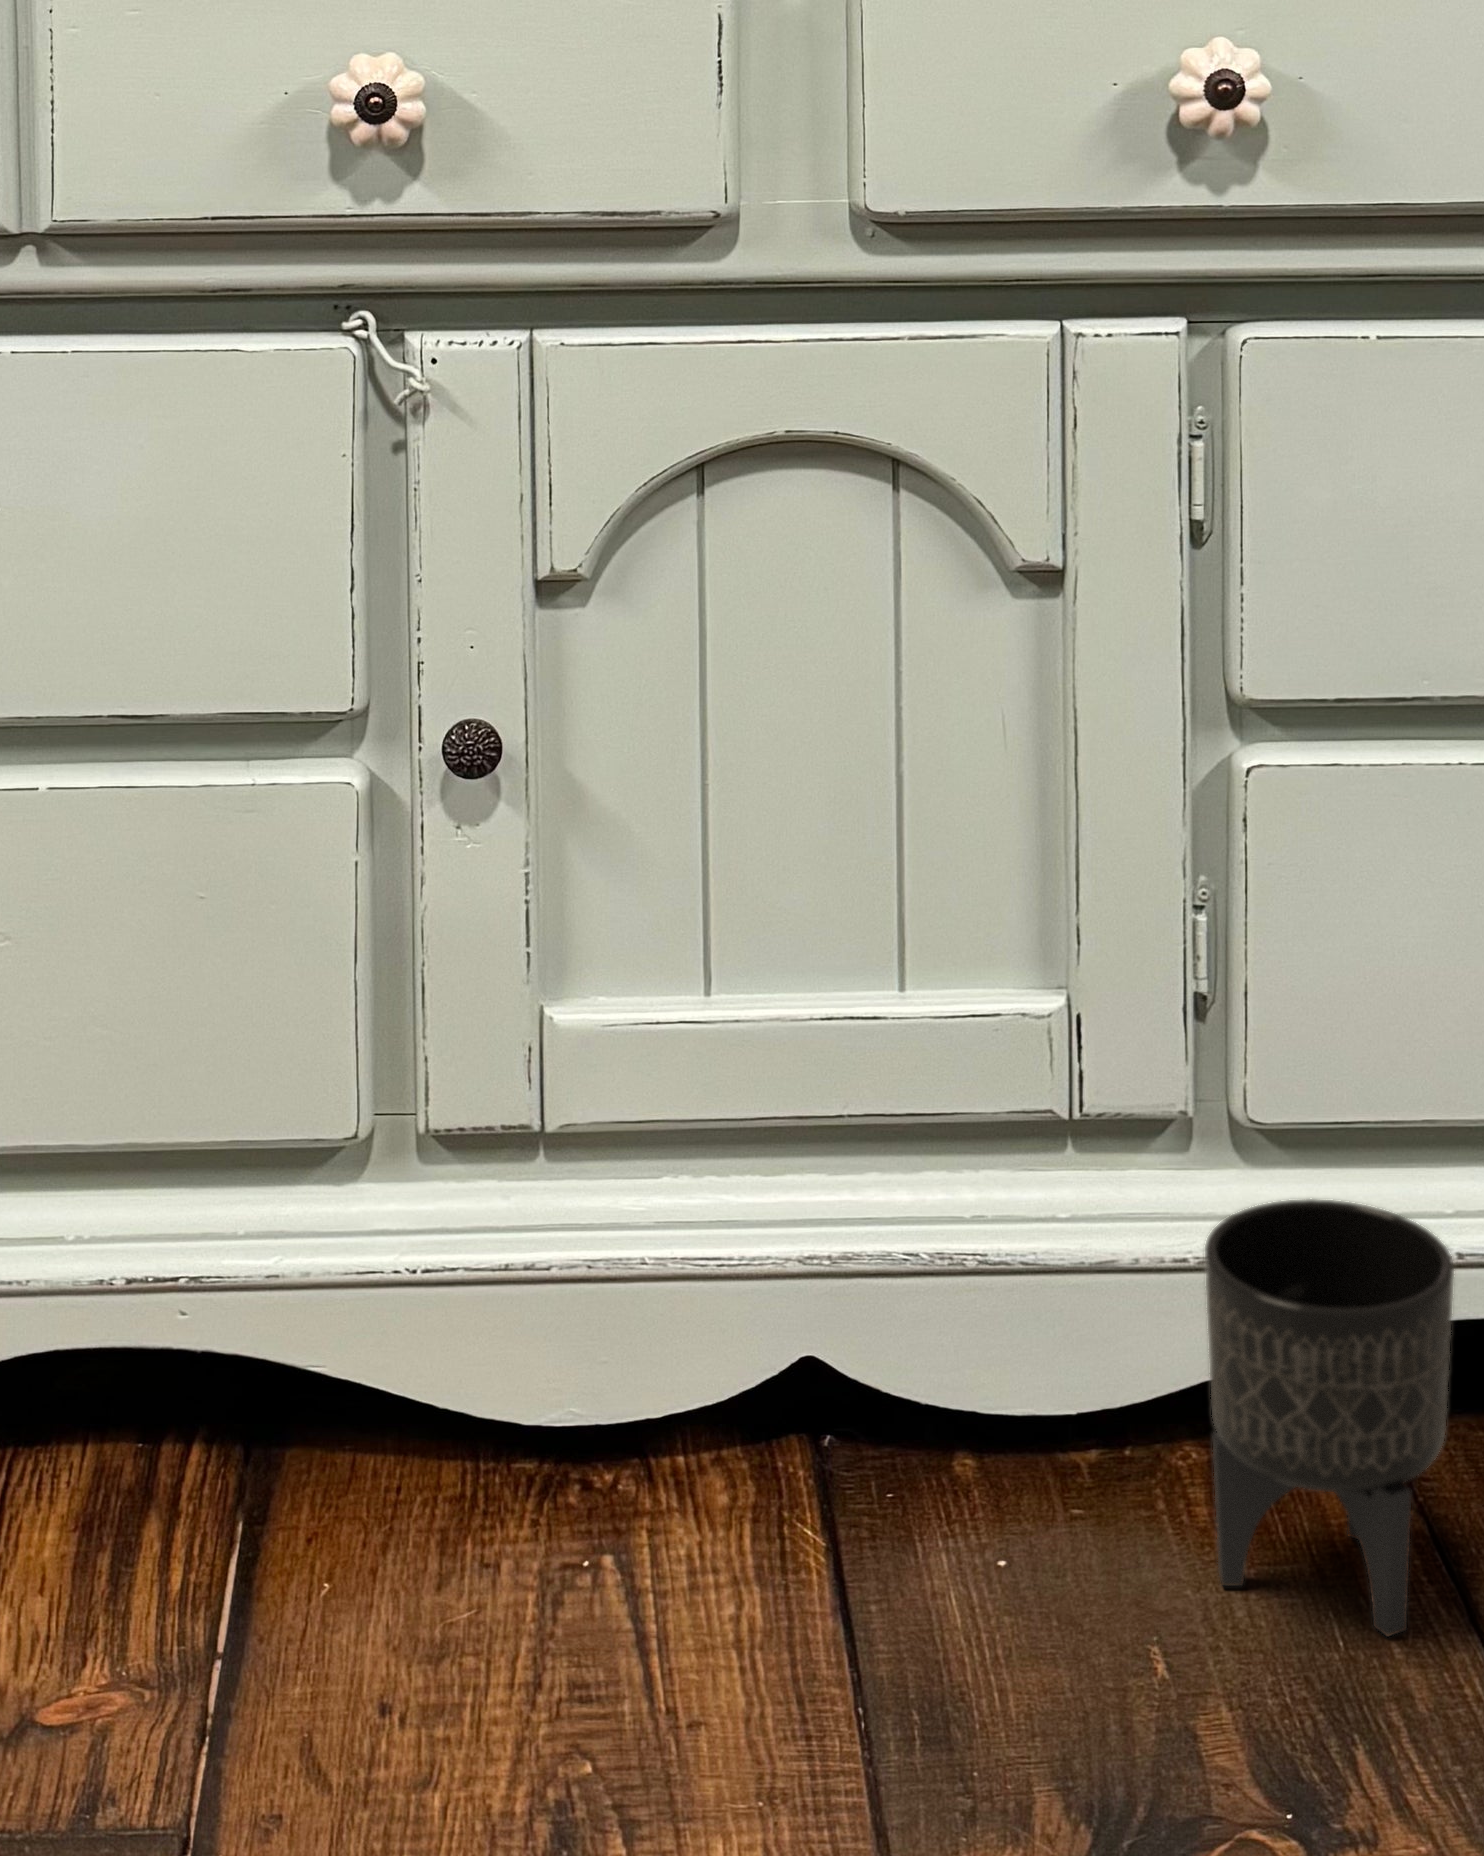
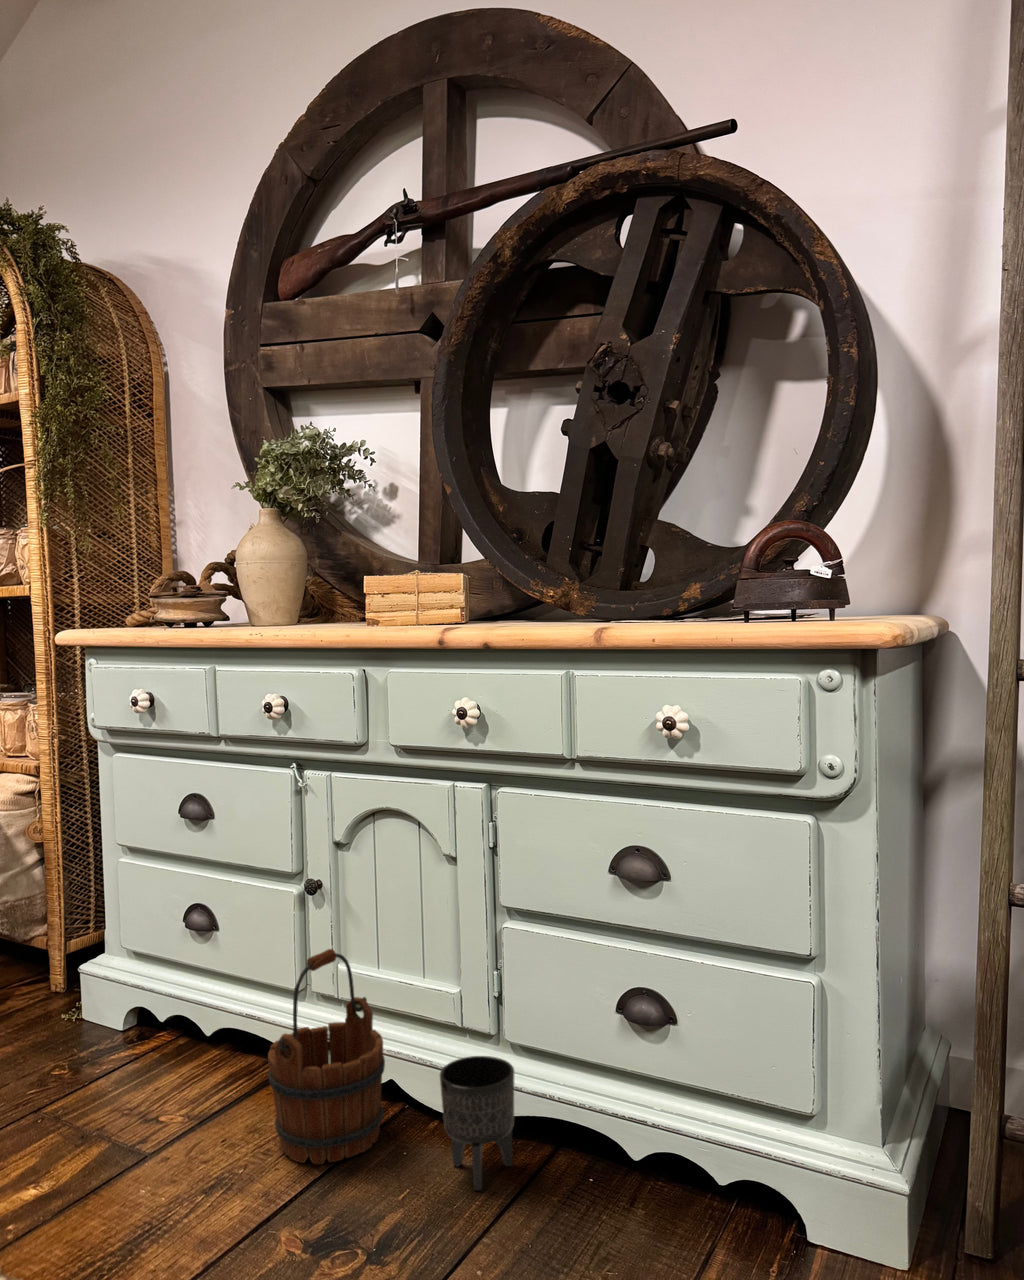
wooden bucket: none [532,946,947,1733] -> present [268,949,385,1164]

